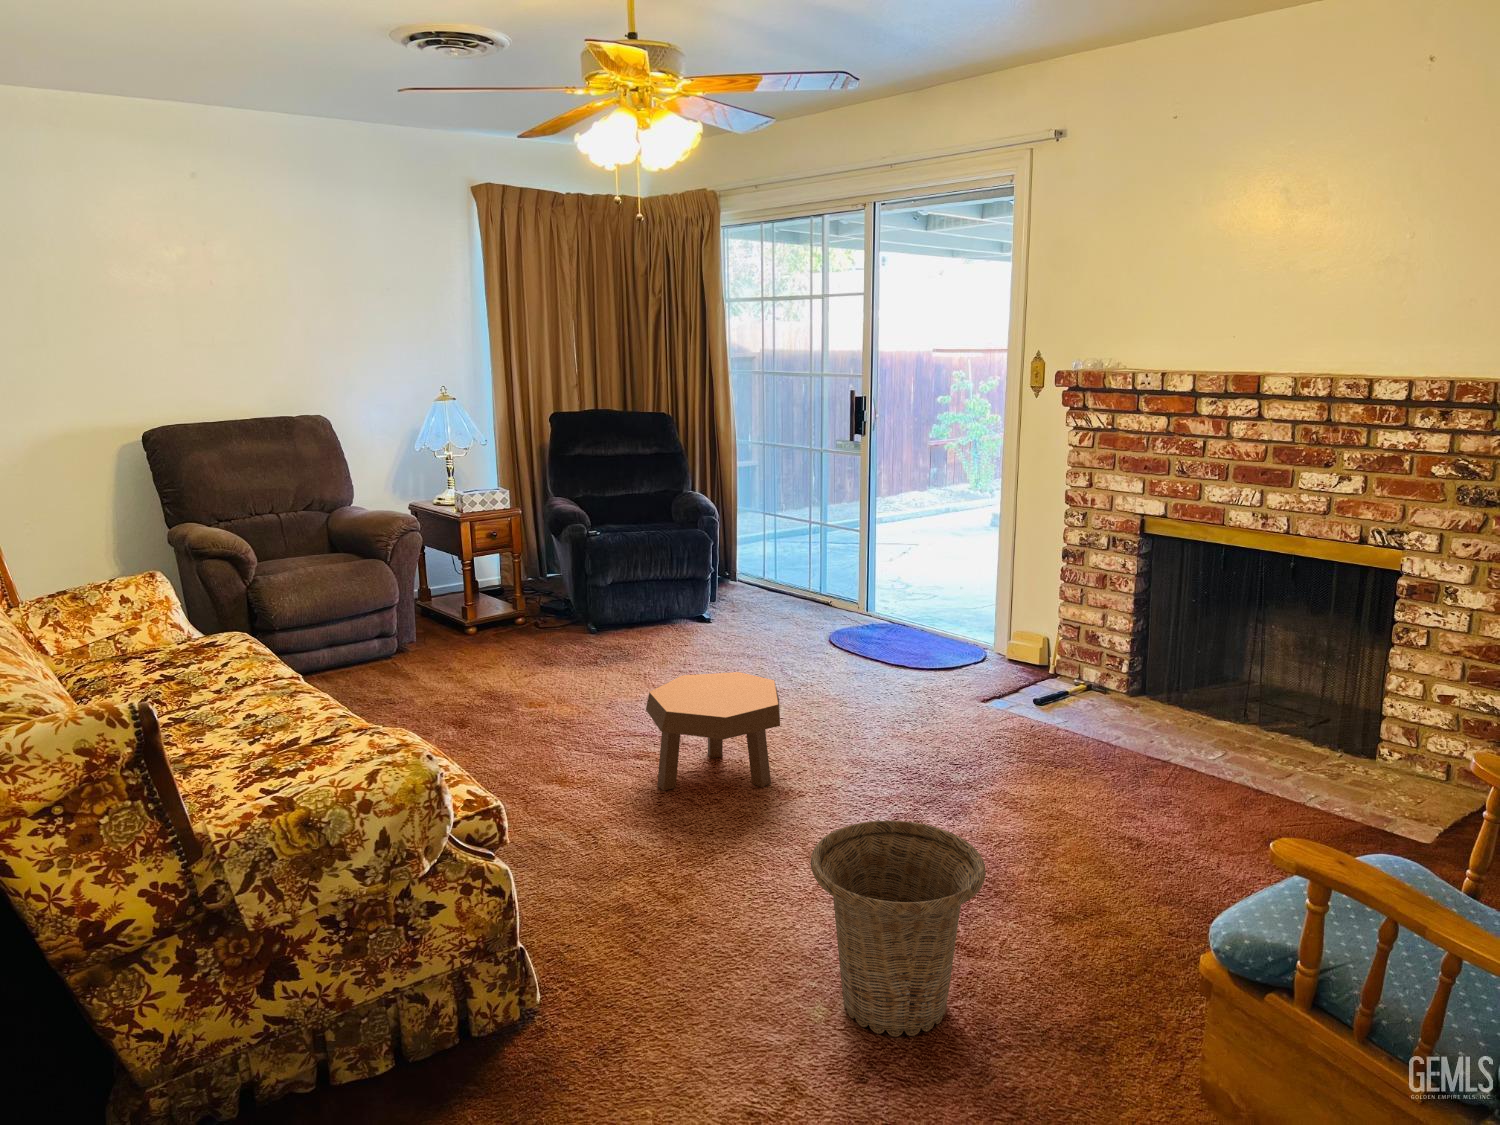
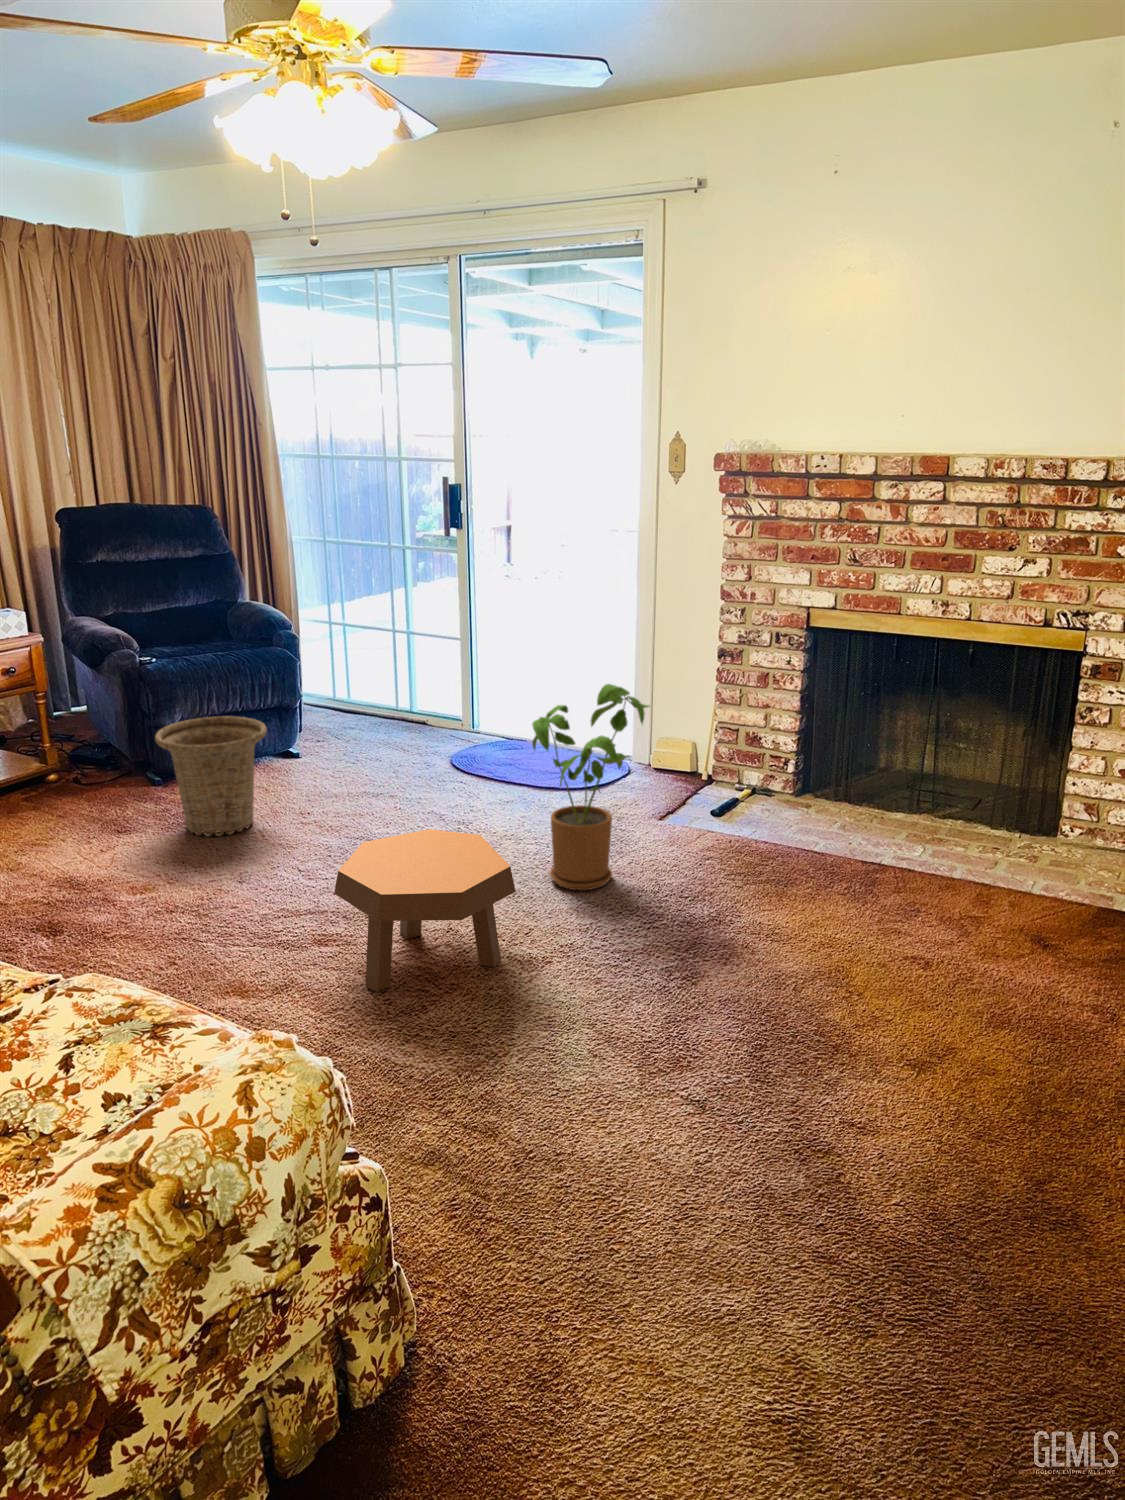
house plant: none [841,566,946,743] -> present [532,684,650,890]
basket: present [811,821,986,1037] -> present [155,716,267,836]

